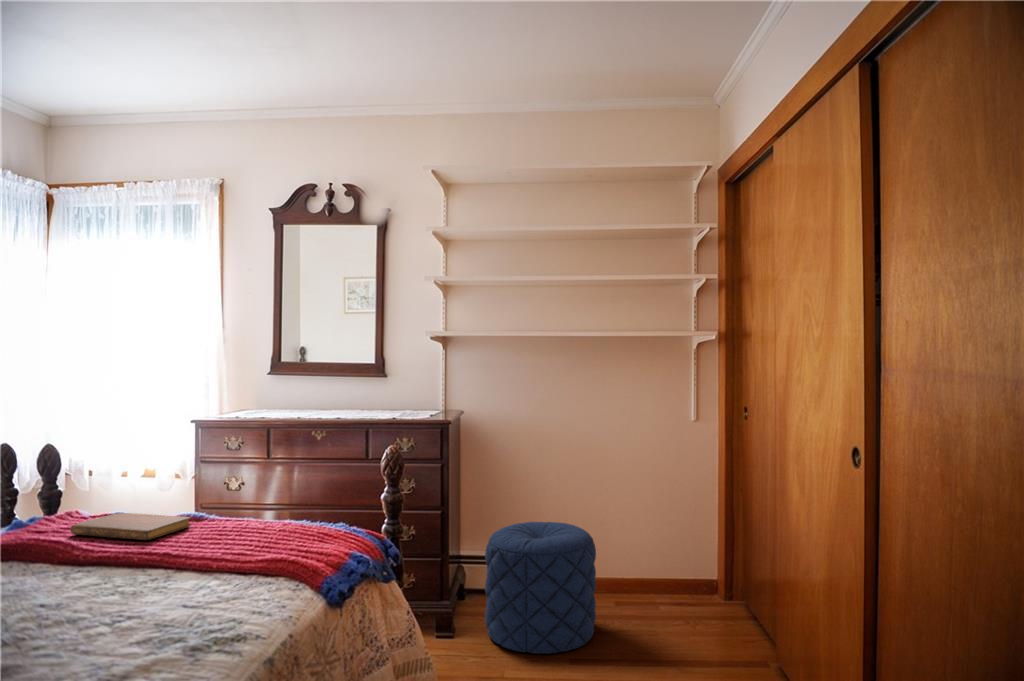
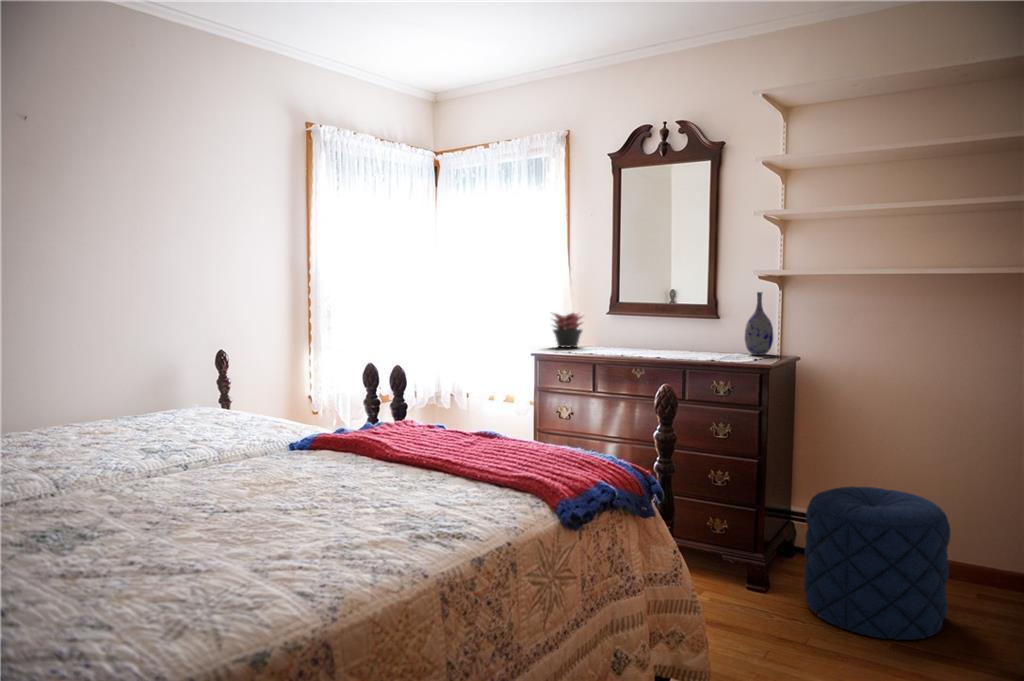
vase: none [416,352,442,410] -> present [745,292,773,355]
succulent plant: none [207,373,247,411] -> present [553,313,582,347]
notebook: present [71,513,190,540] -> none [397,424,483,448]

